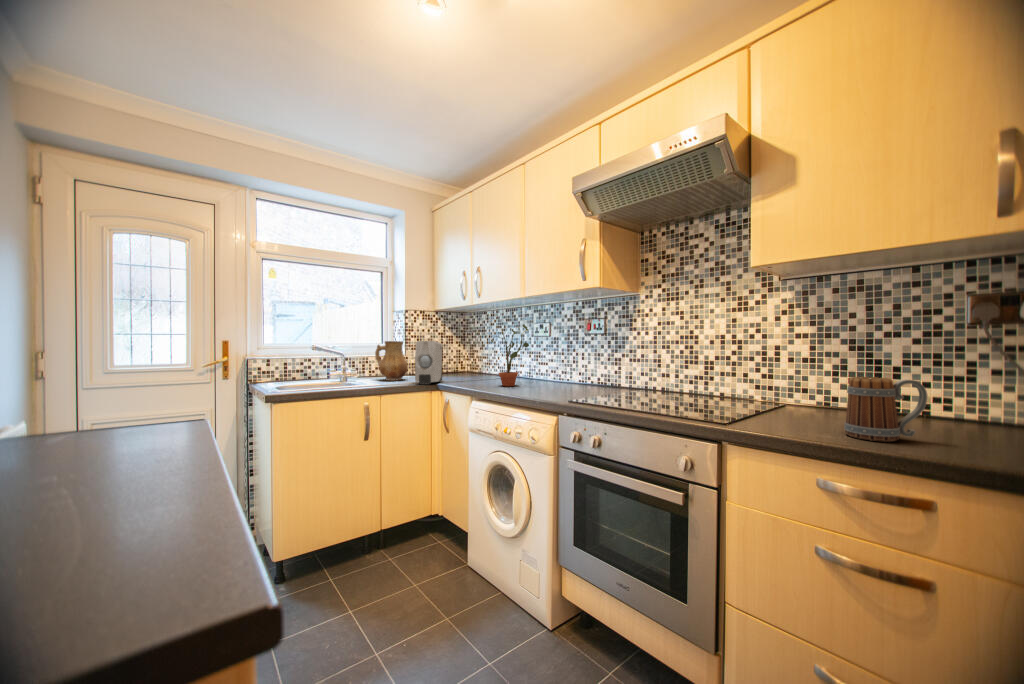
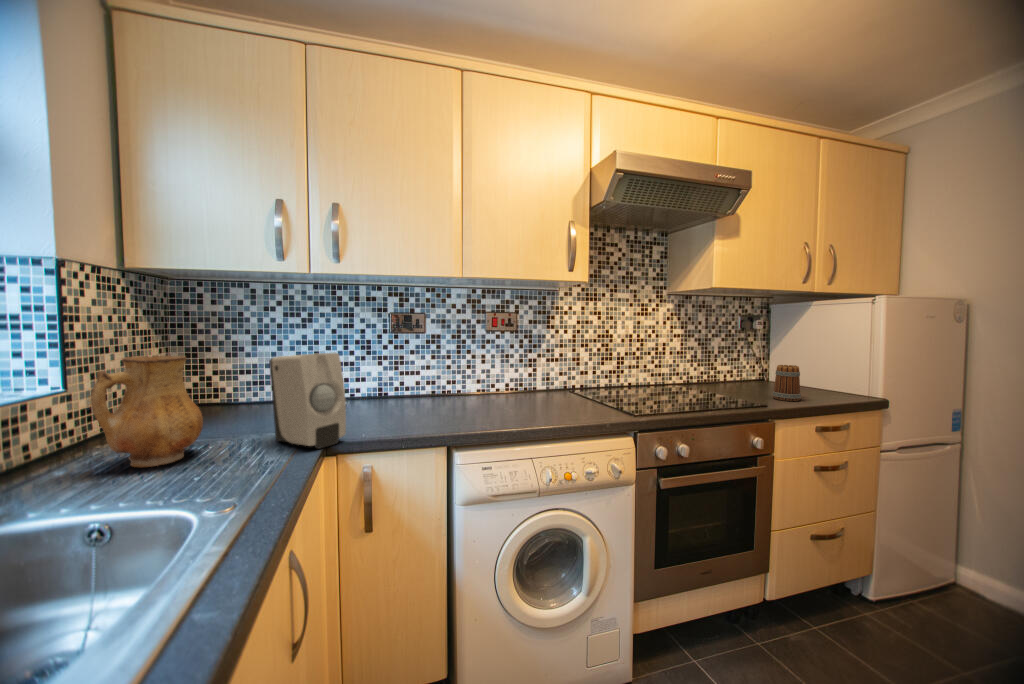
potted plant: present [491,324,529,386] -> none [422,317,488,415]

